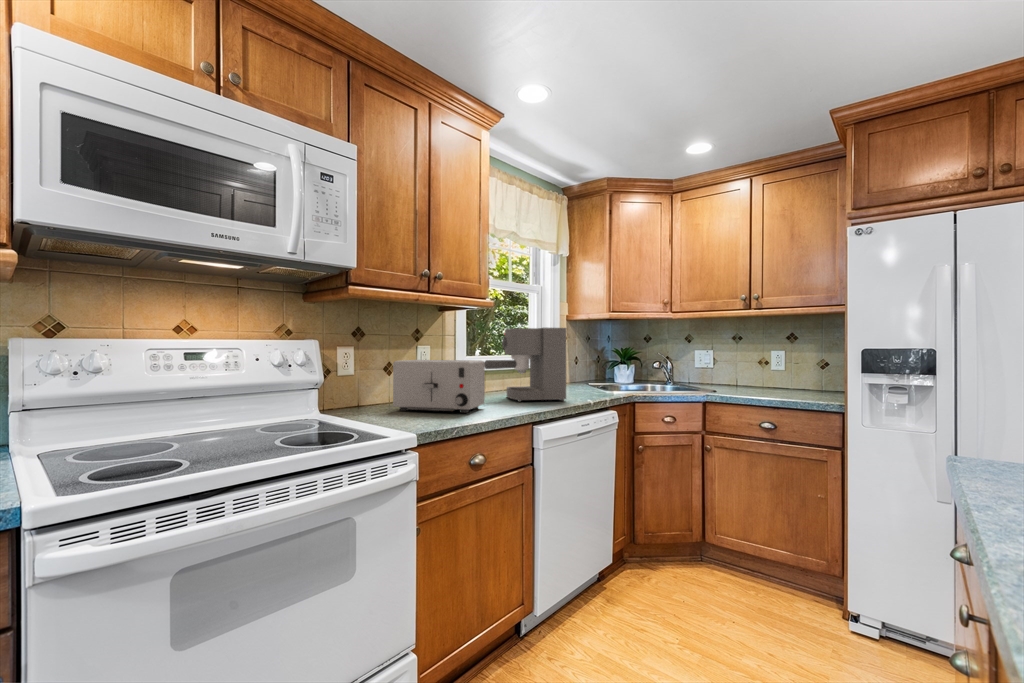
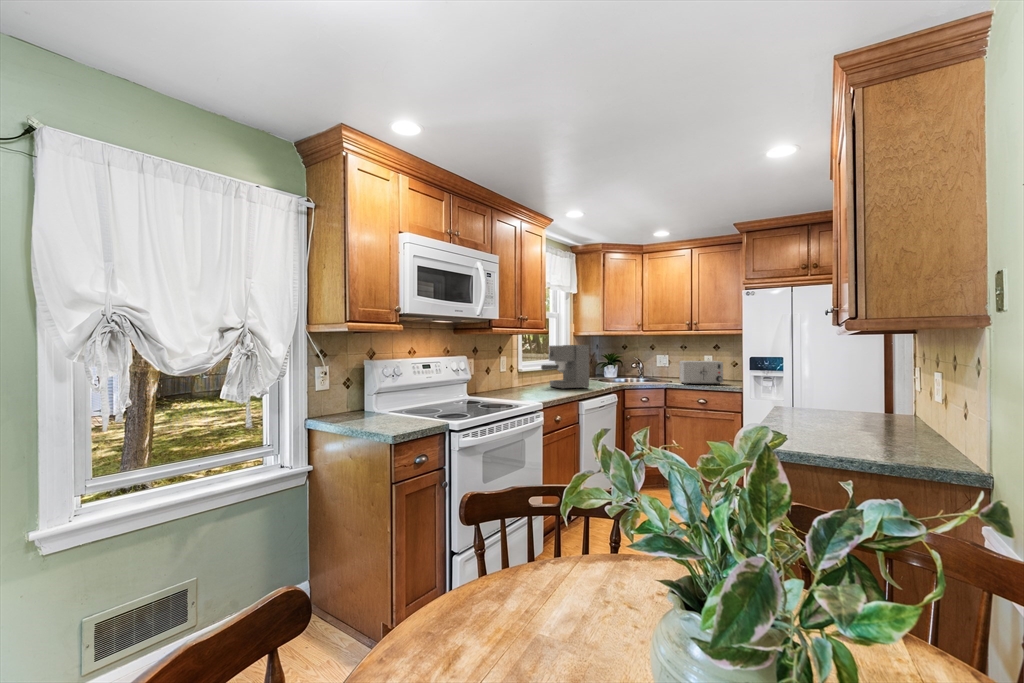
toaster: present [393,360,485,413] -> present [679,361,723,385]

